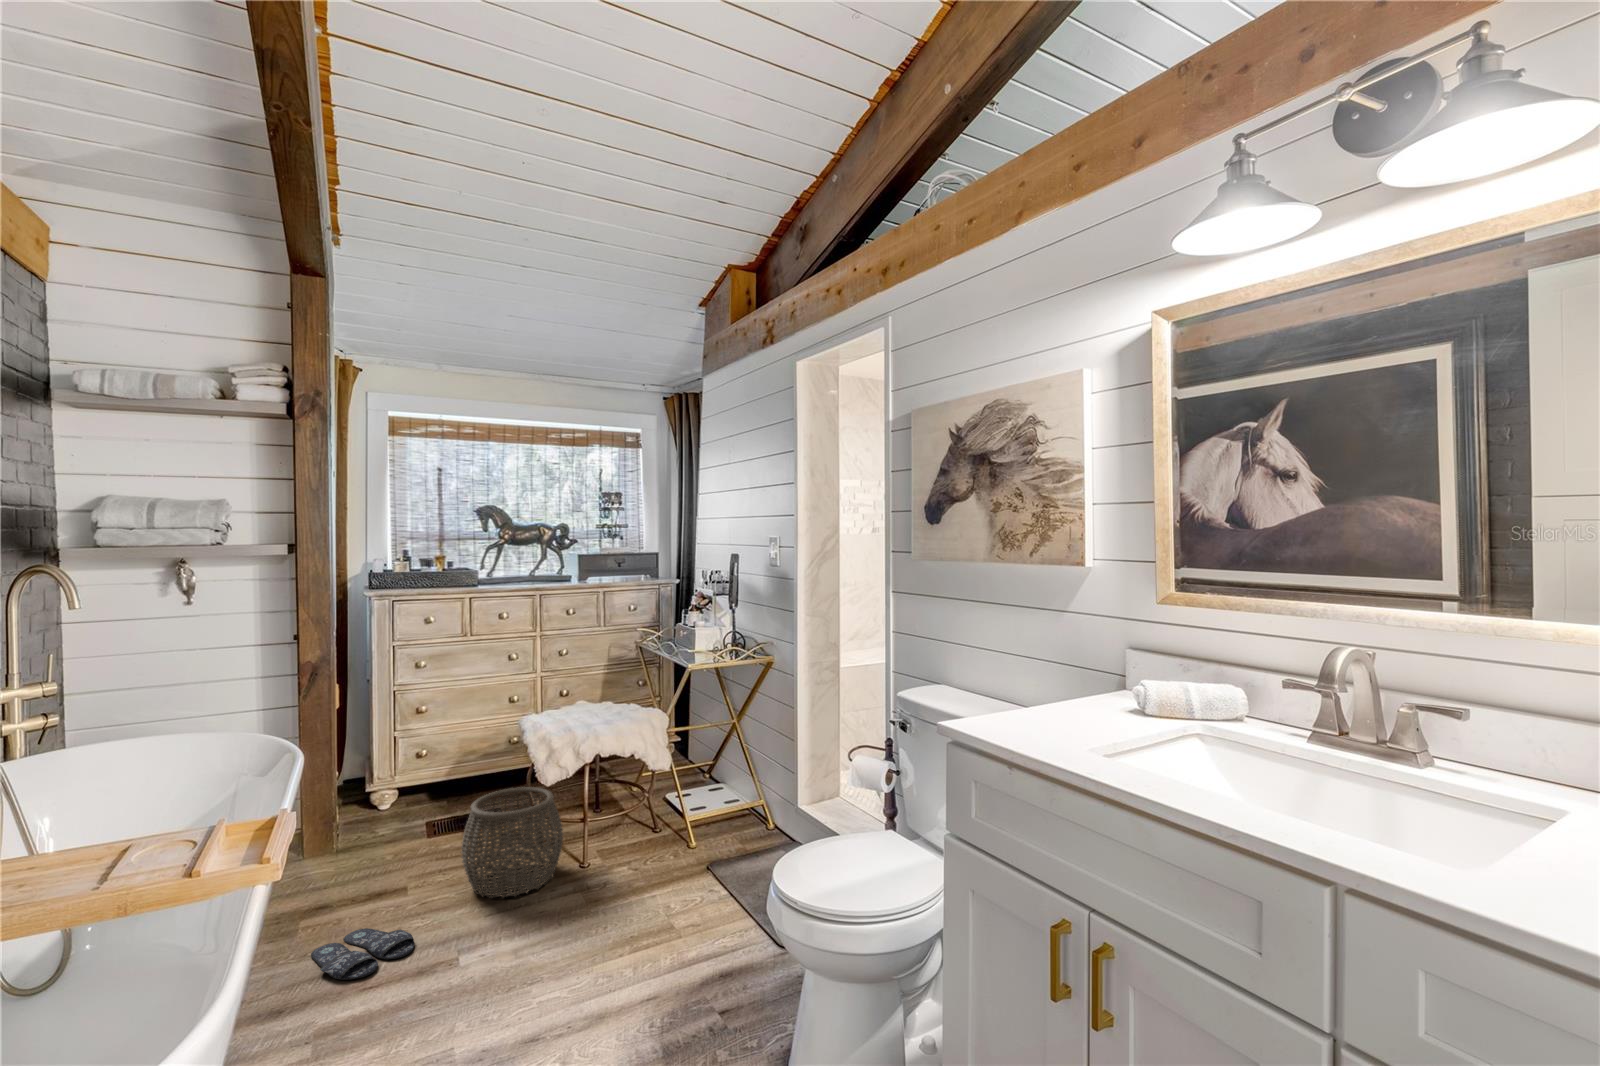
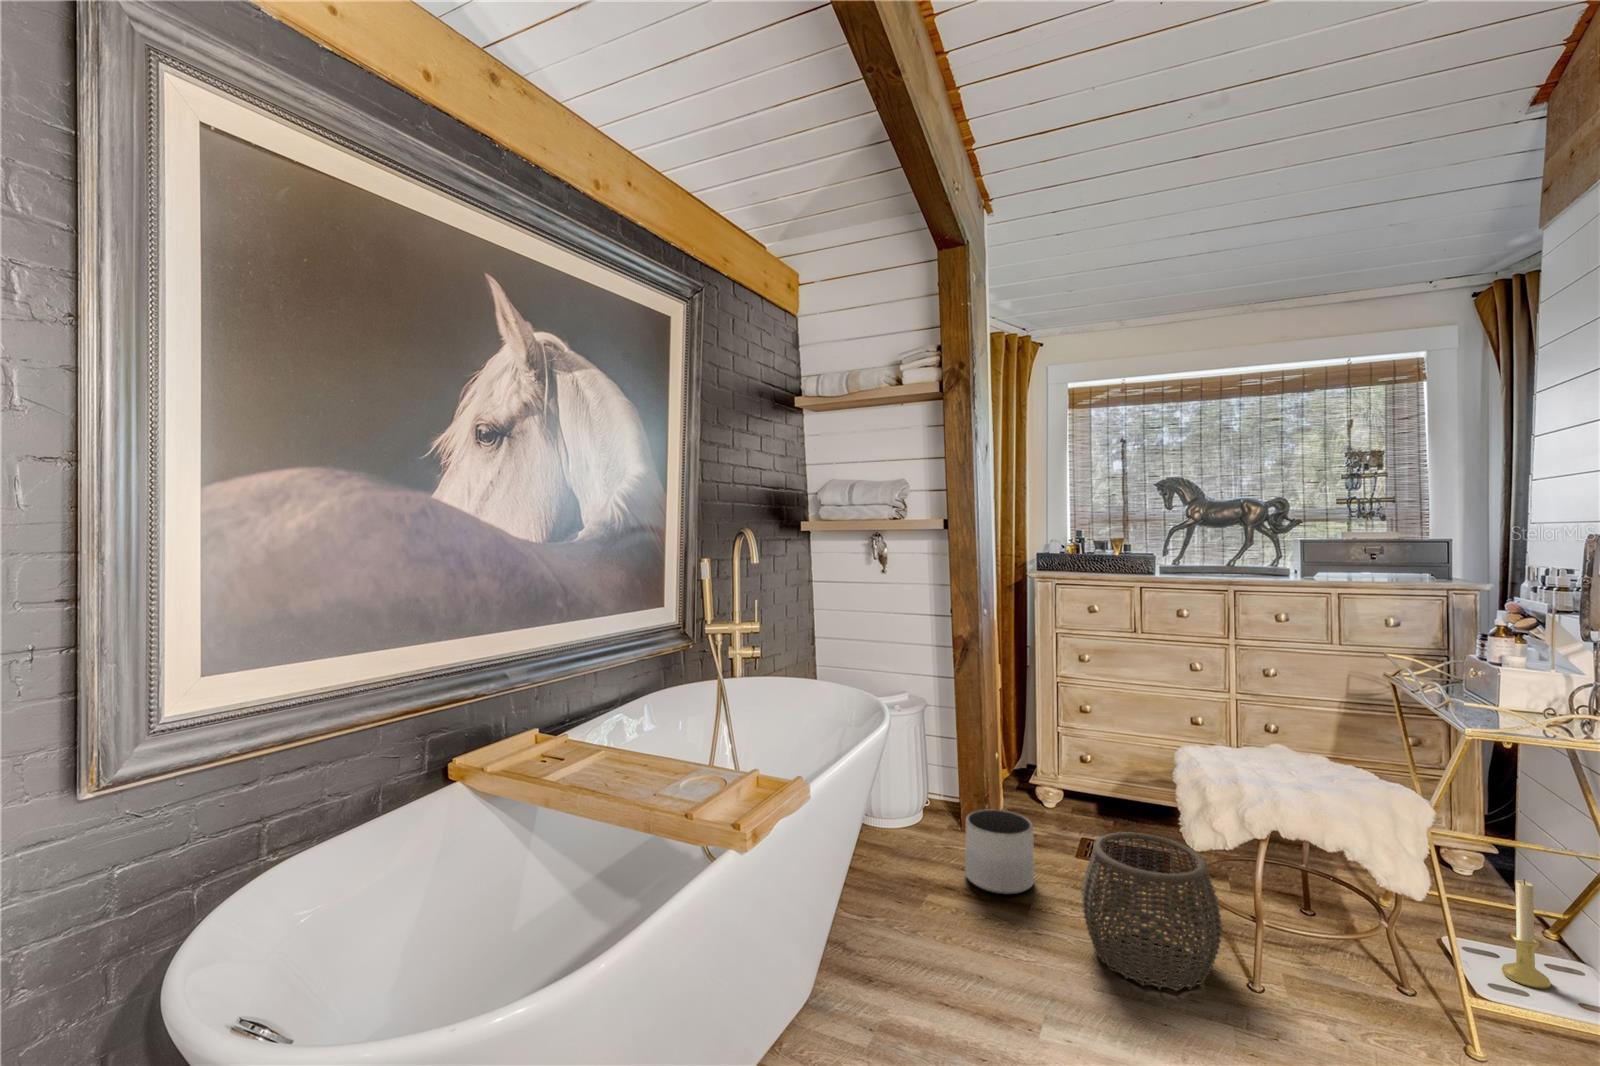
candle holder: none [694,745,713,804] -> present [1502,879,1551,989]
planter: none [333,816,404,895] -> present [965,810,1034,894]
slippers: present [311,928,414,980] -> none [916,931,1009,994]

